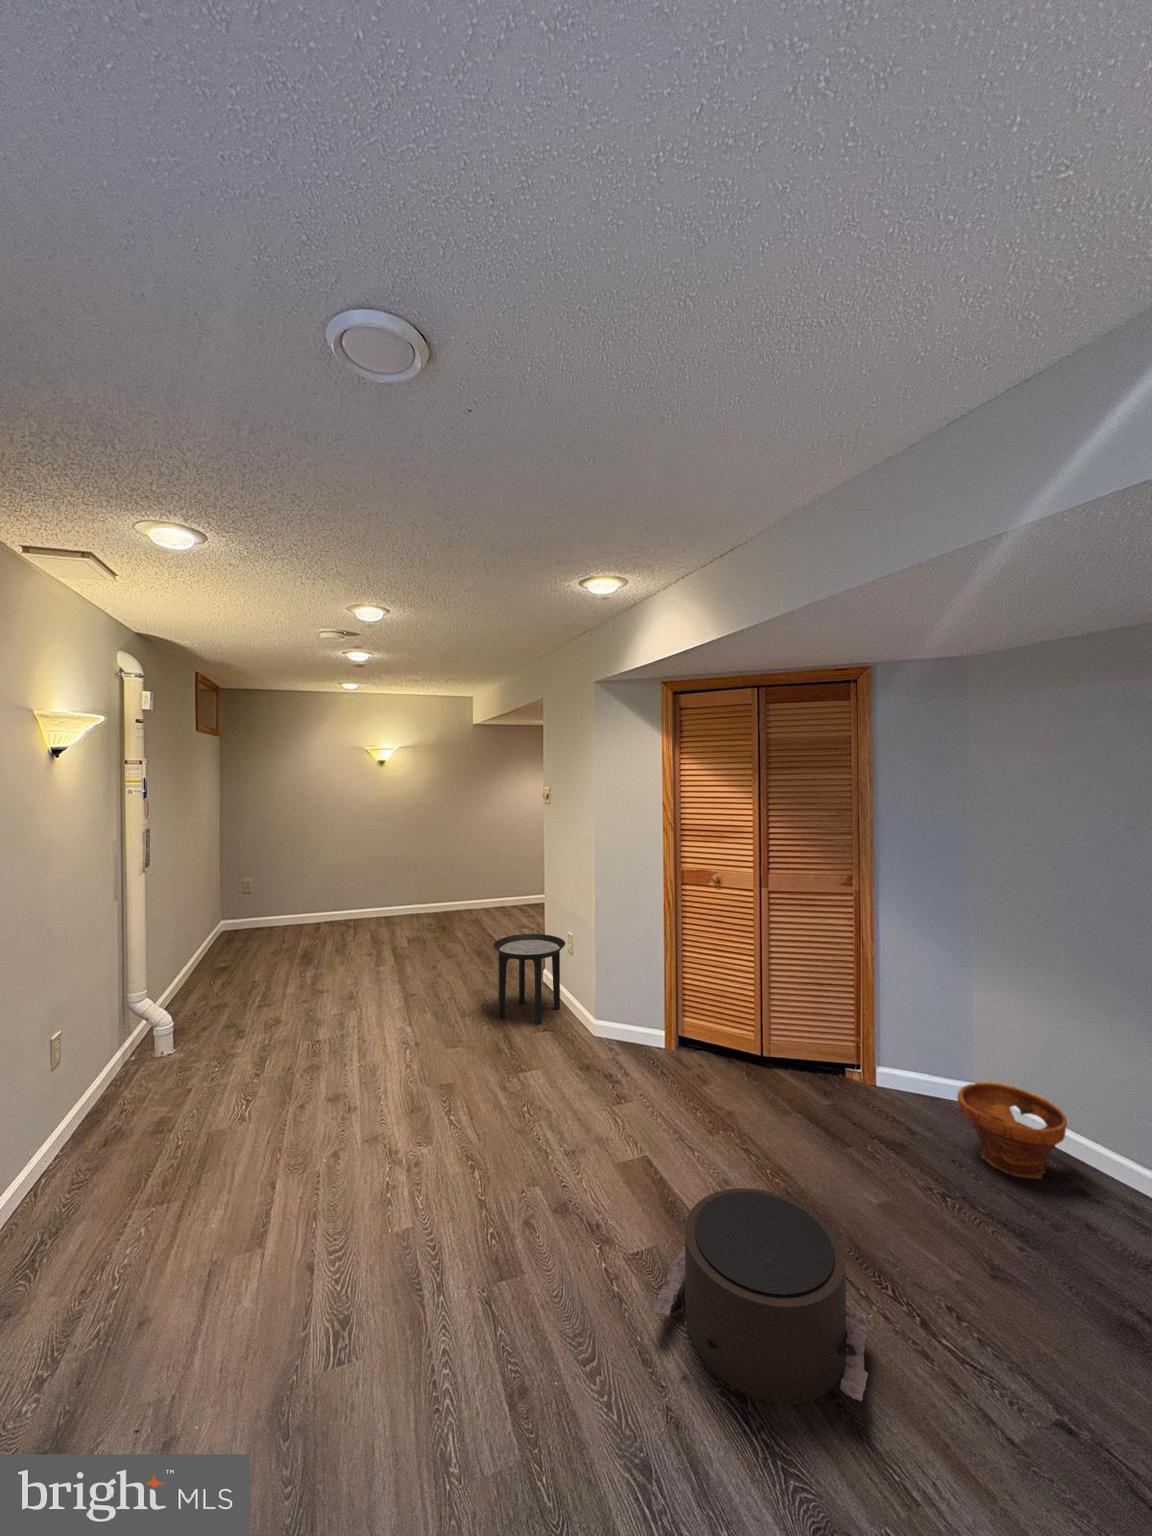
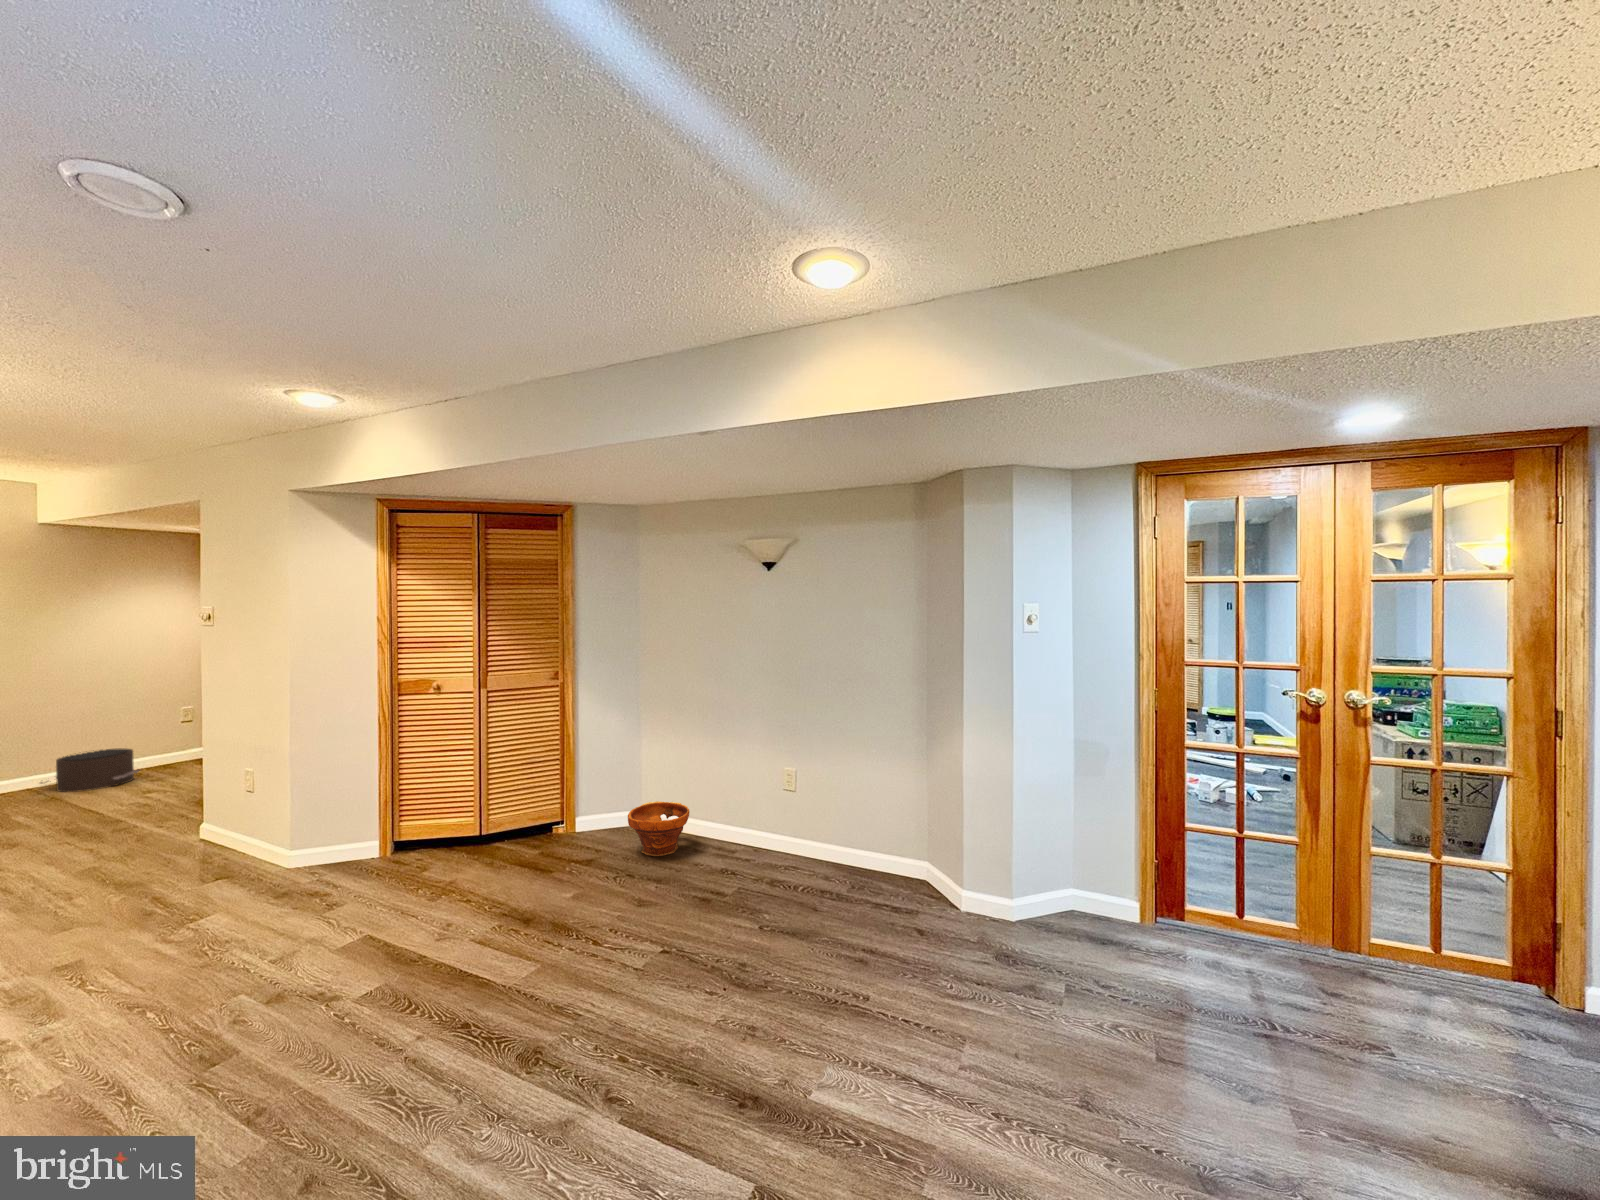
side table: present [493,934,565,1025] -> none [128,776,245,885]
pouf: present [654,1188,868,1405] -> present [40,748,139,792]

